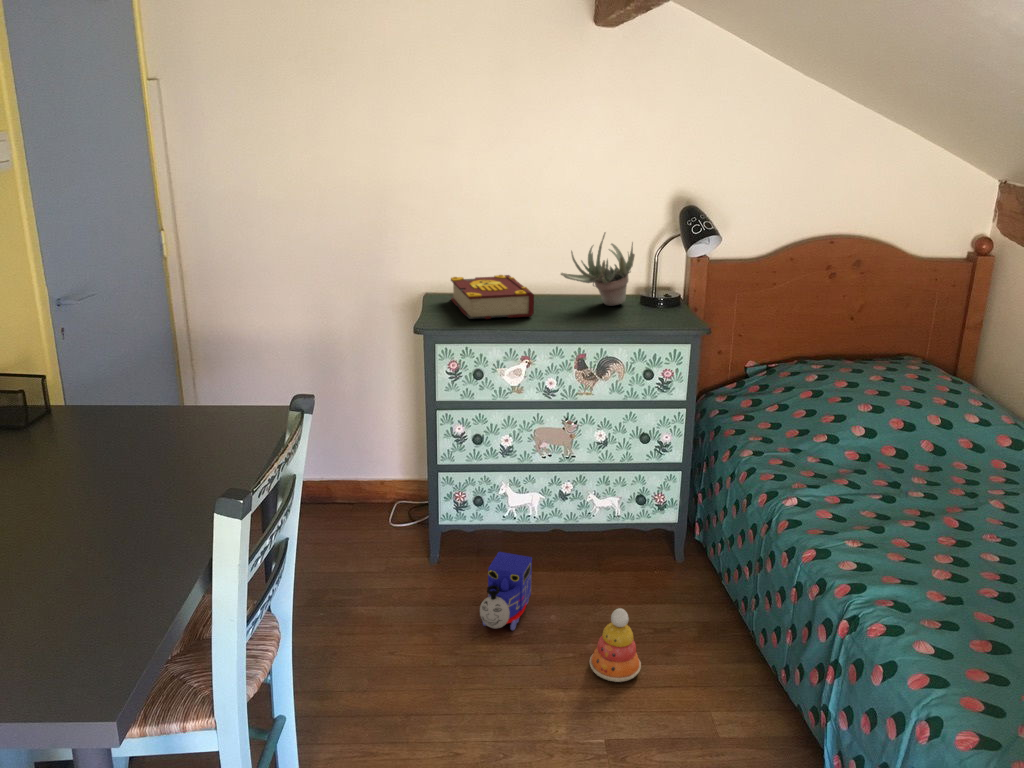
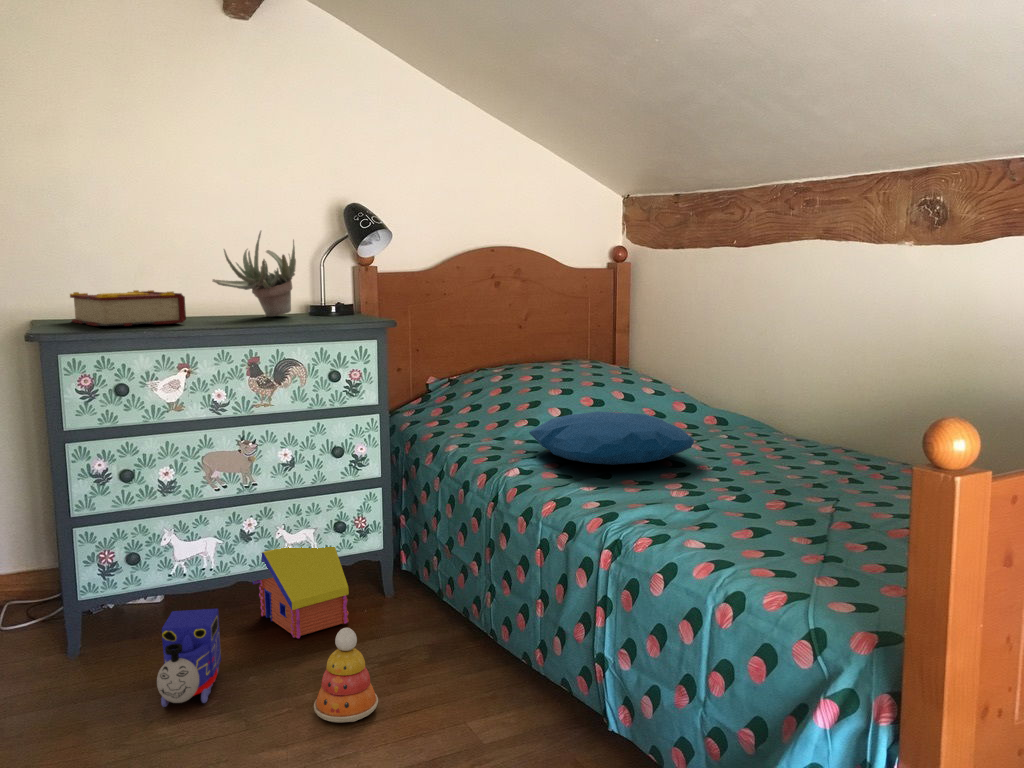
pillow: none [820,446,985,522] -> present [529,412,694,465]
toy house: none [568,503,641,585] -> present [253,547,349,638]

